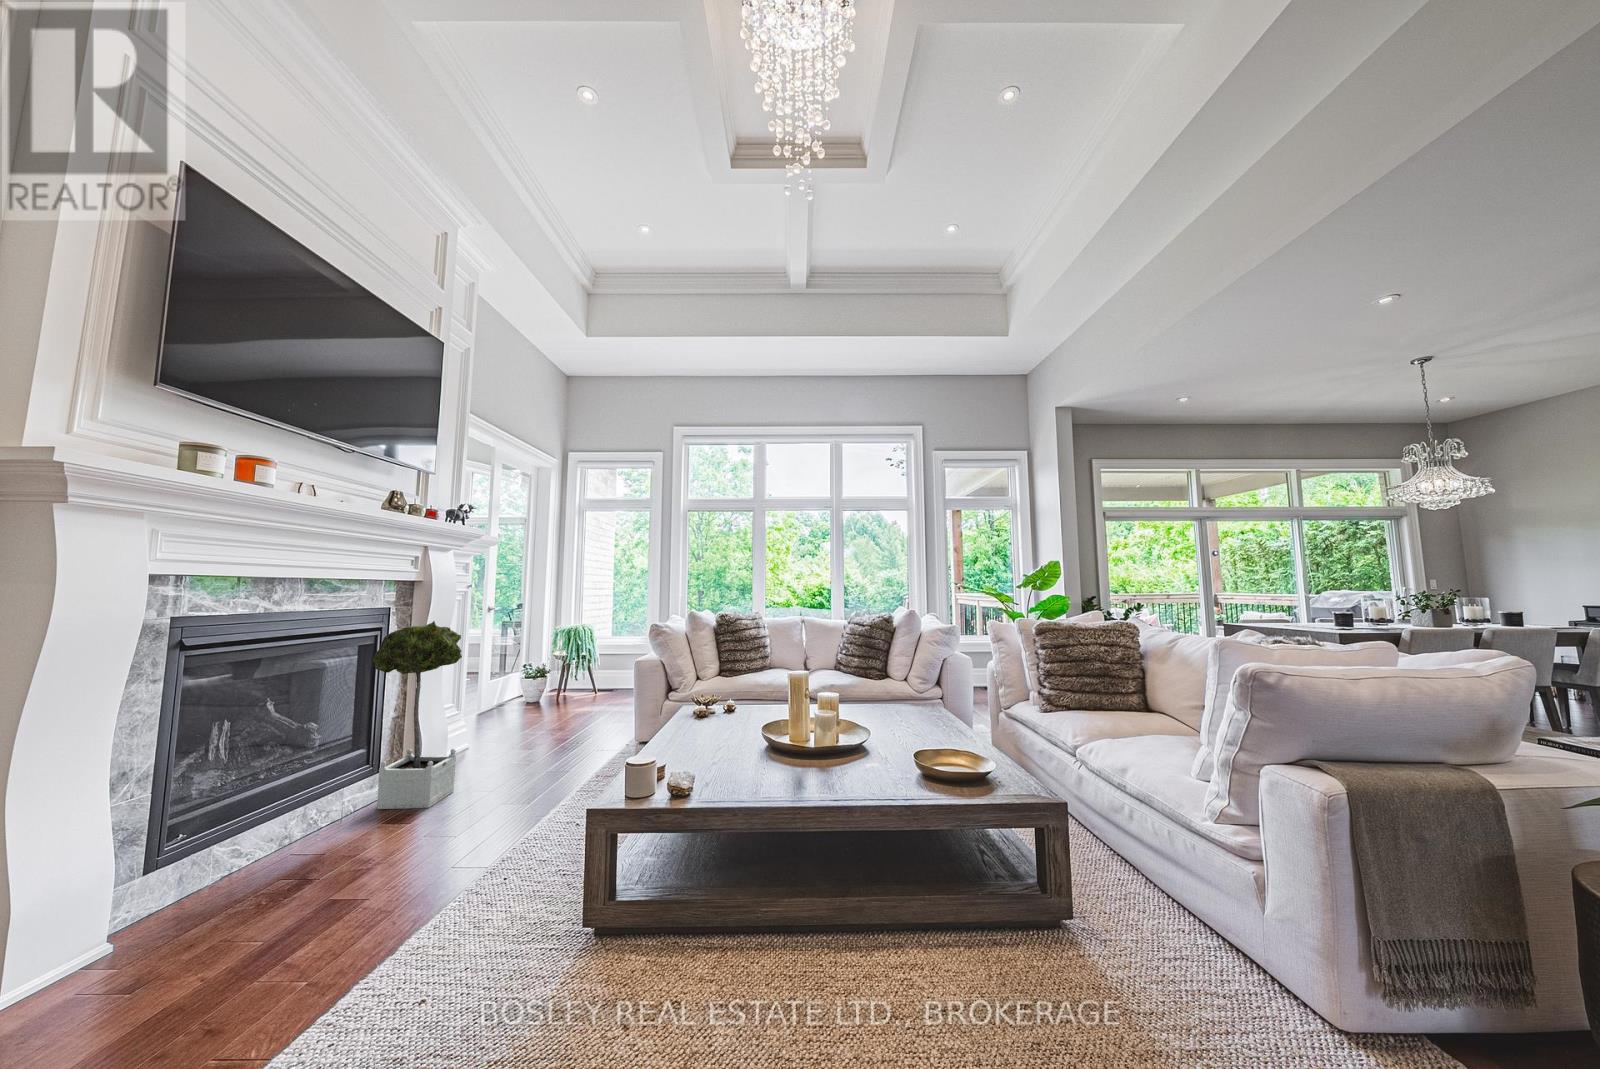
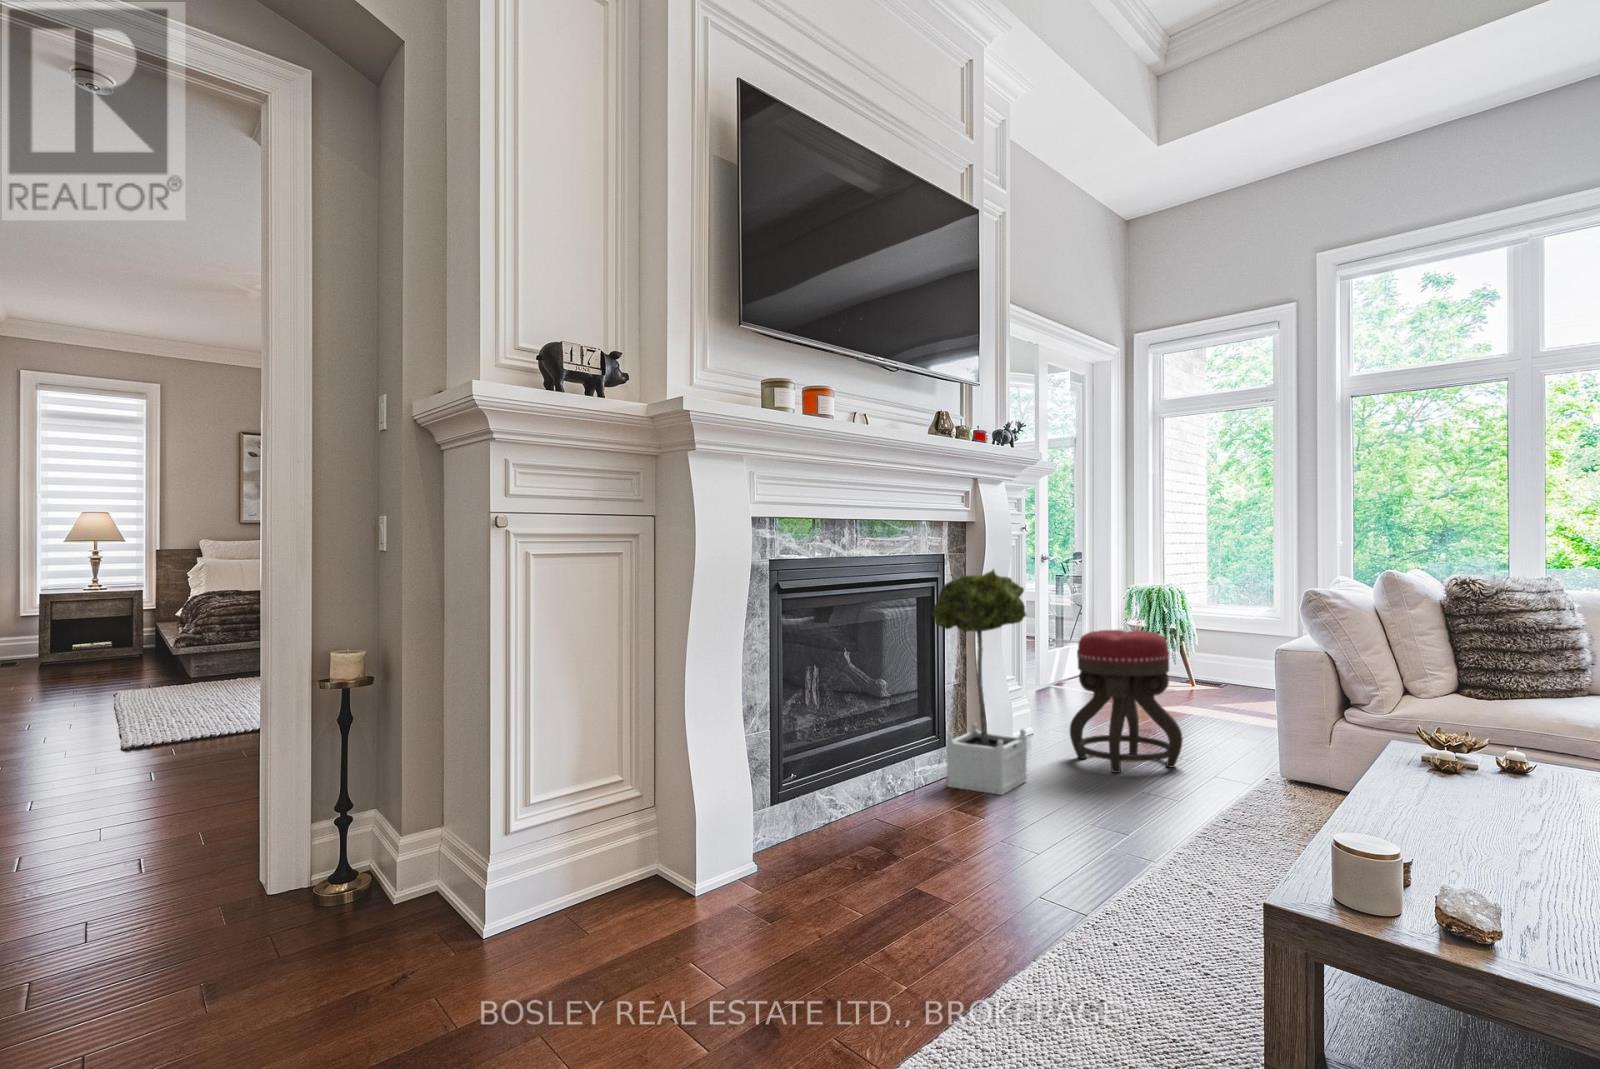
ottoman: none [496,663,580,772] -> present [1070,630,1183,773]

